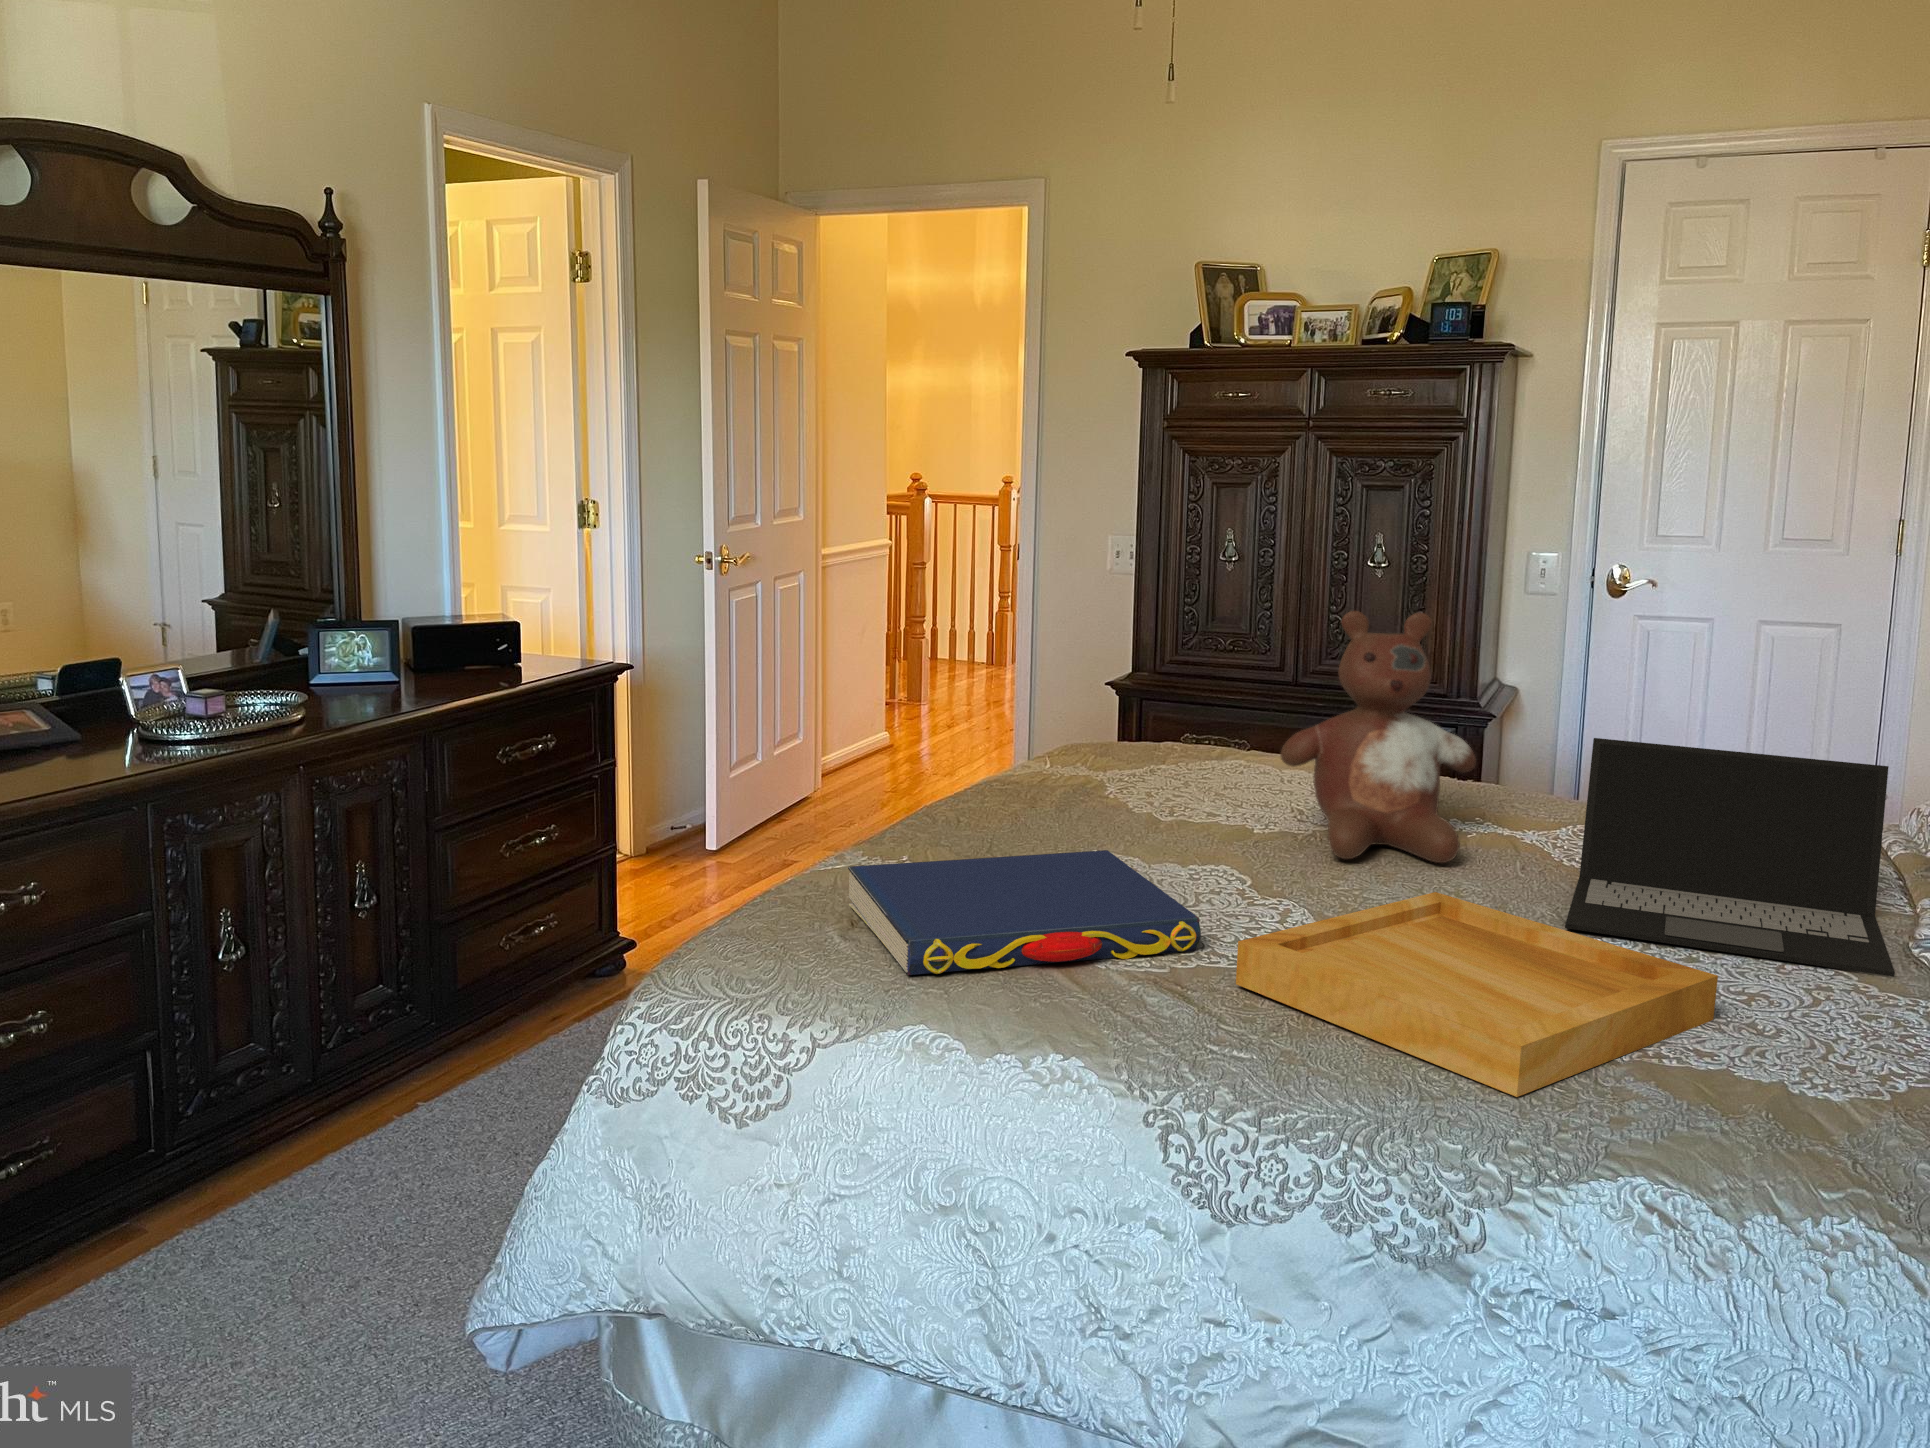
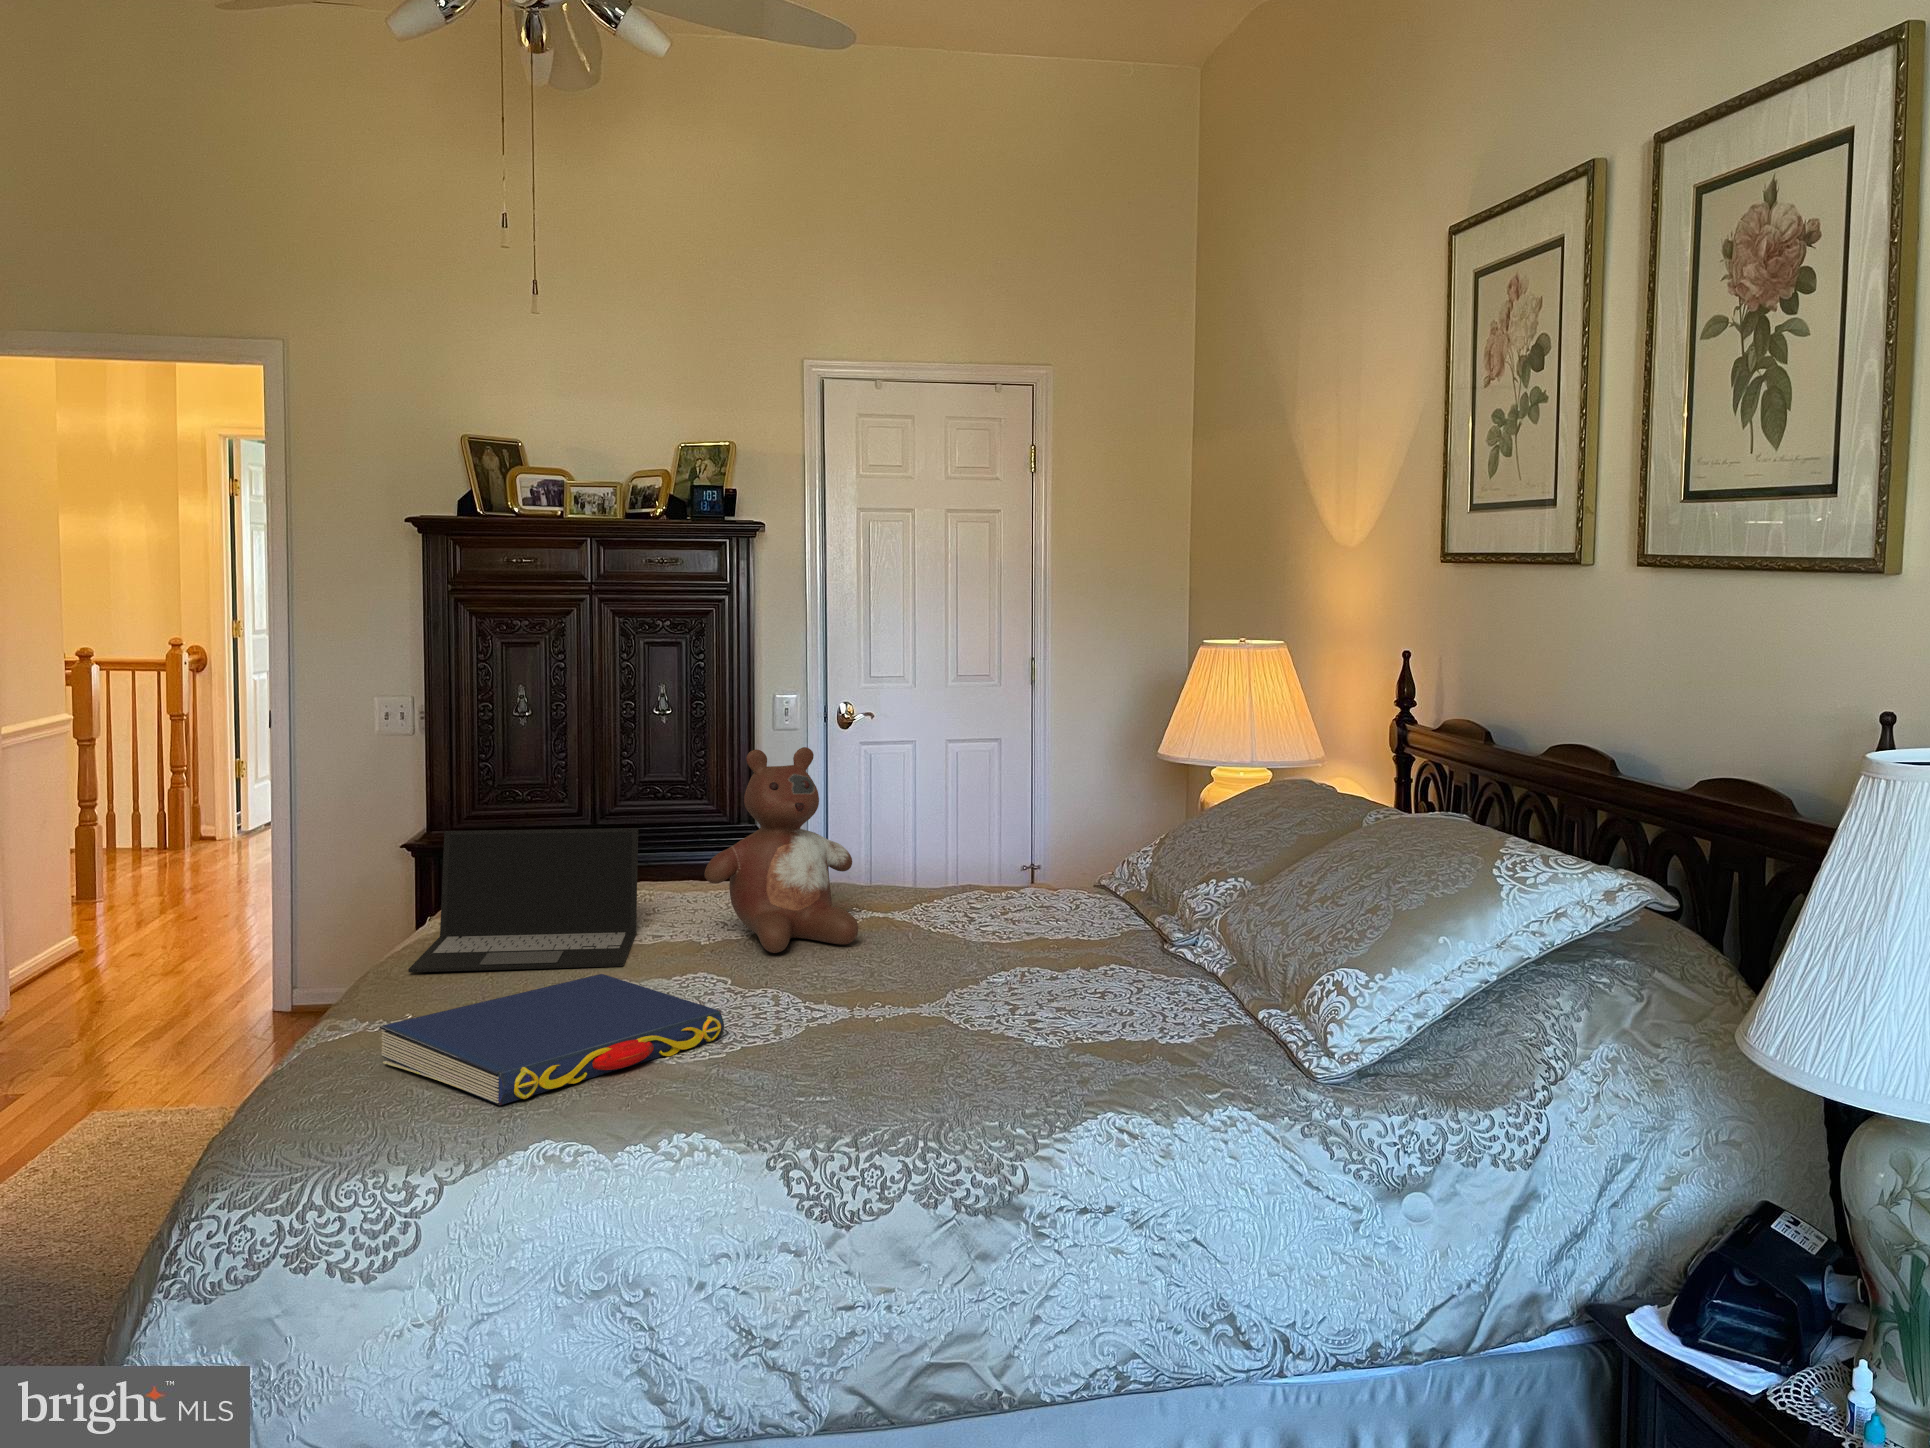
laptop: present [1565,738,1895,977] -> present [408,828,638,972]
tray: present [1236,892,1718,1097] -> none [774,961,1089,1084]

